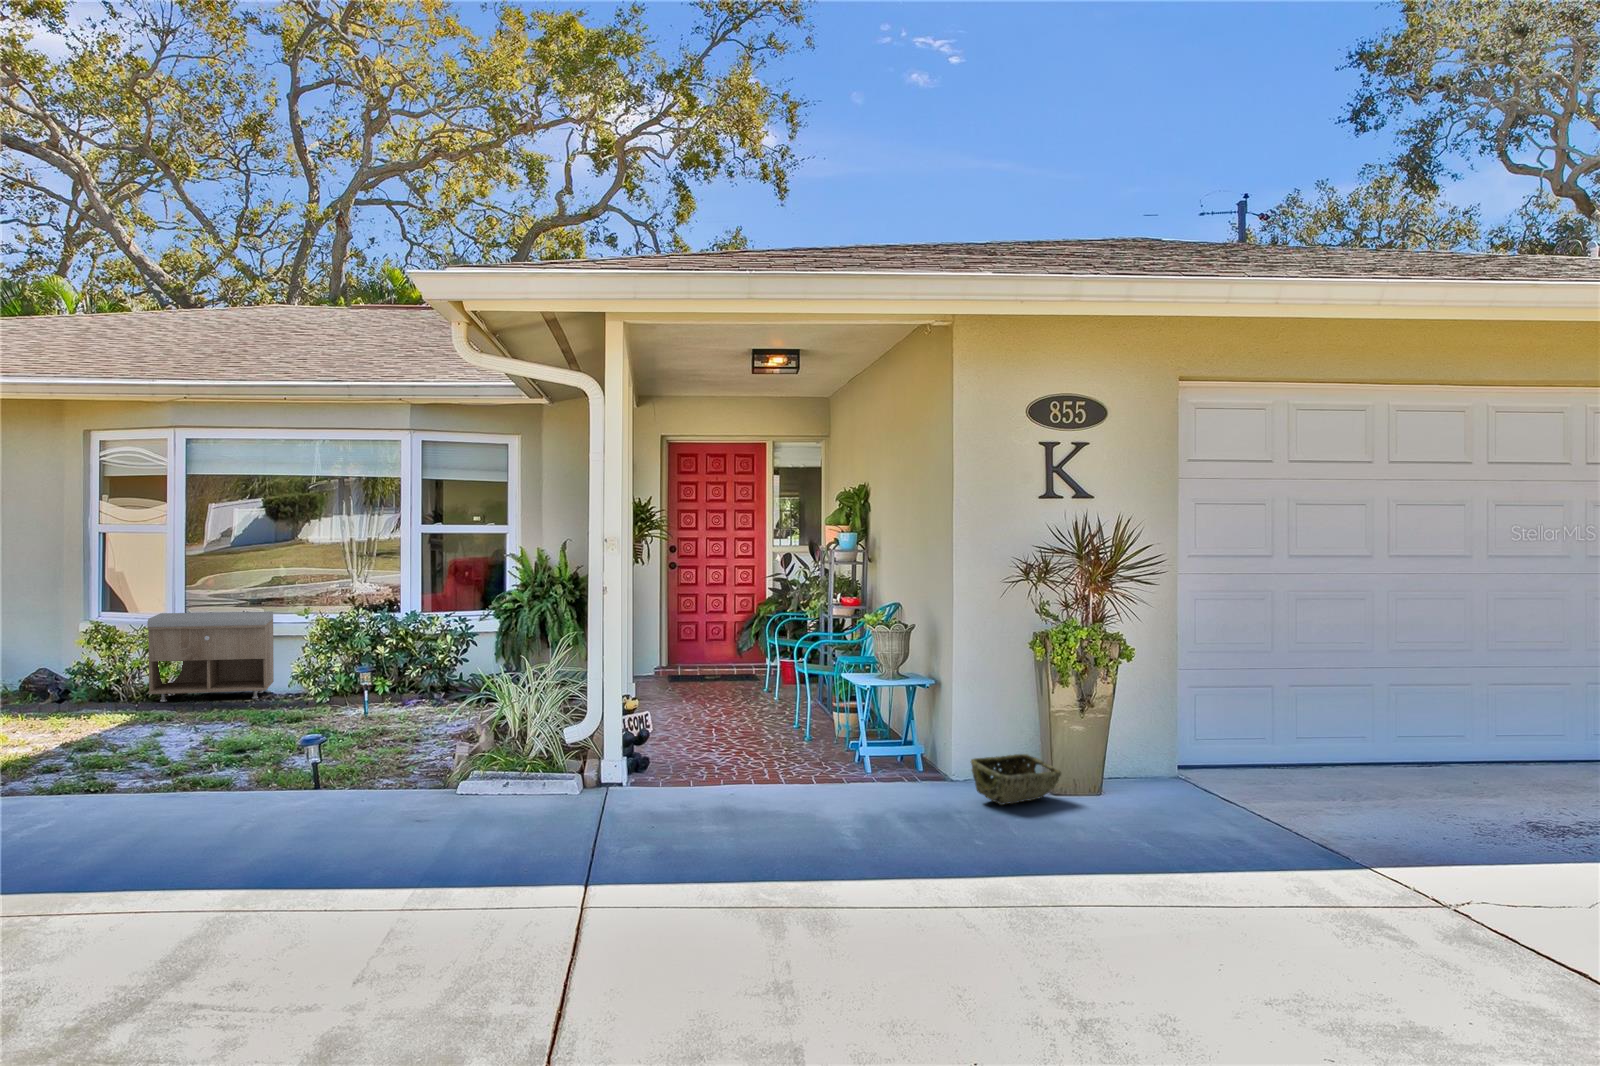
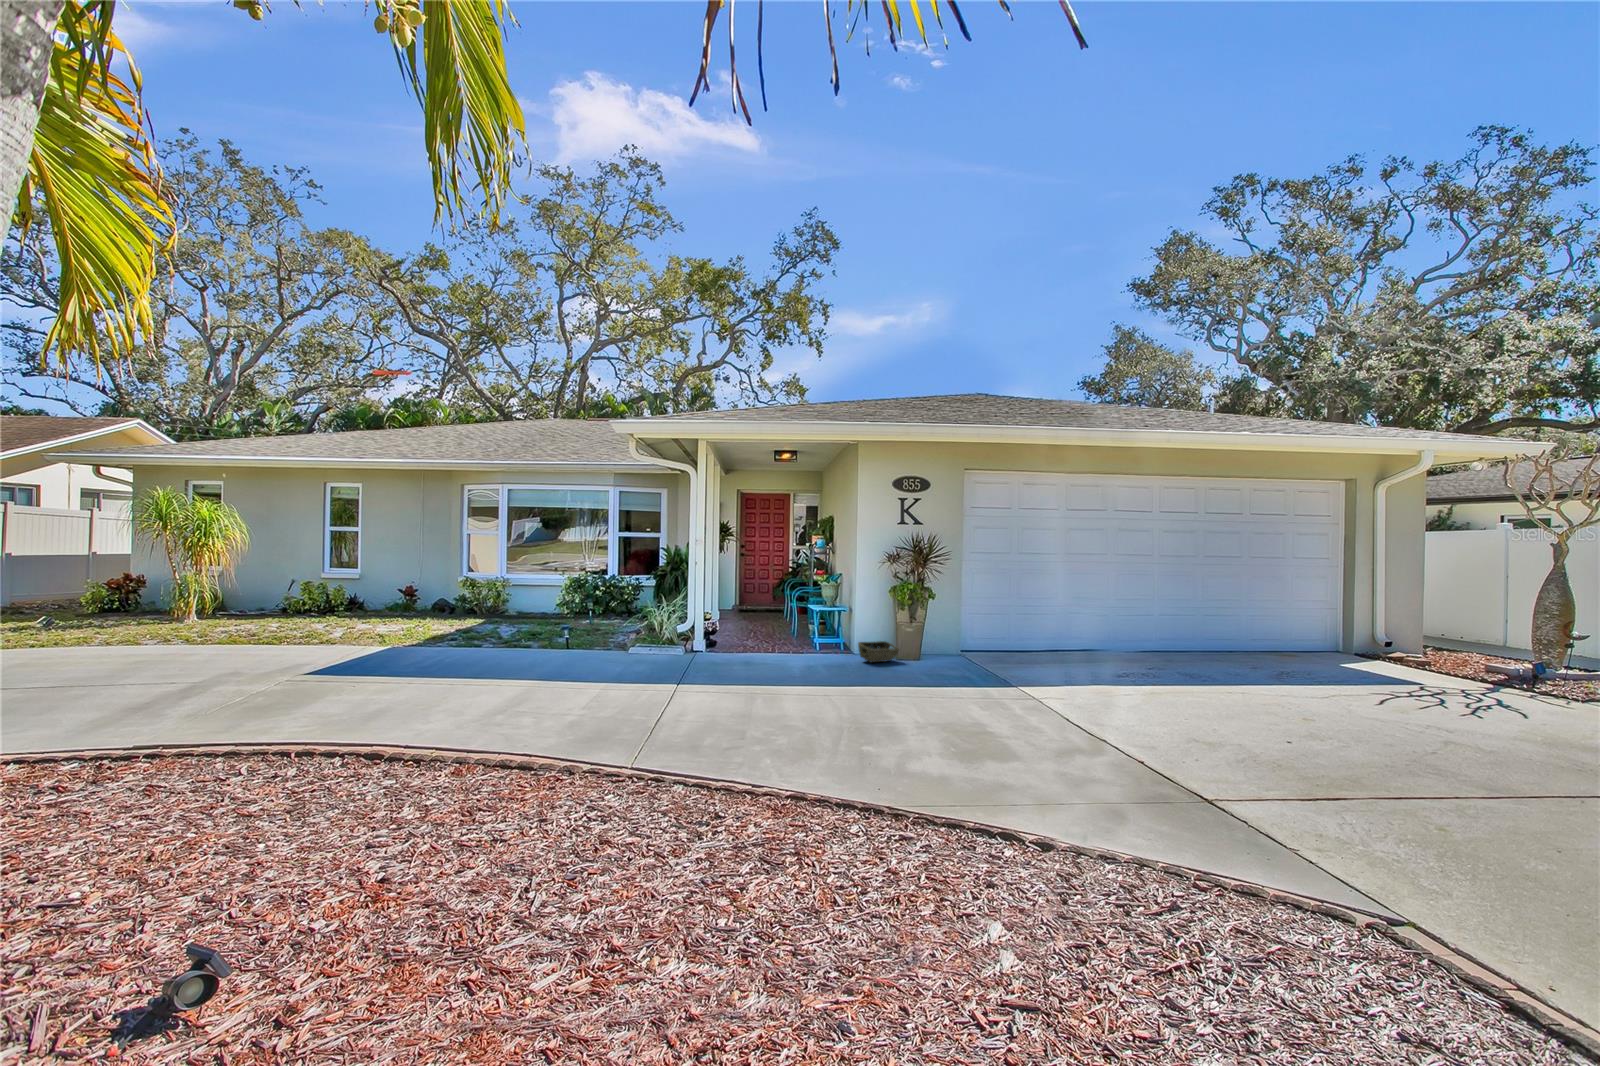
storage bench: present [147,612,274,702] -> none [489,573,547,615]

